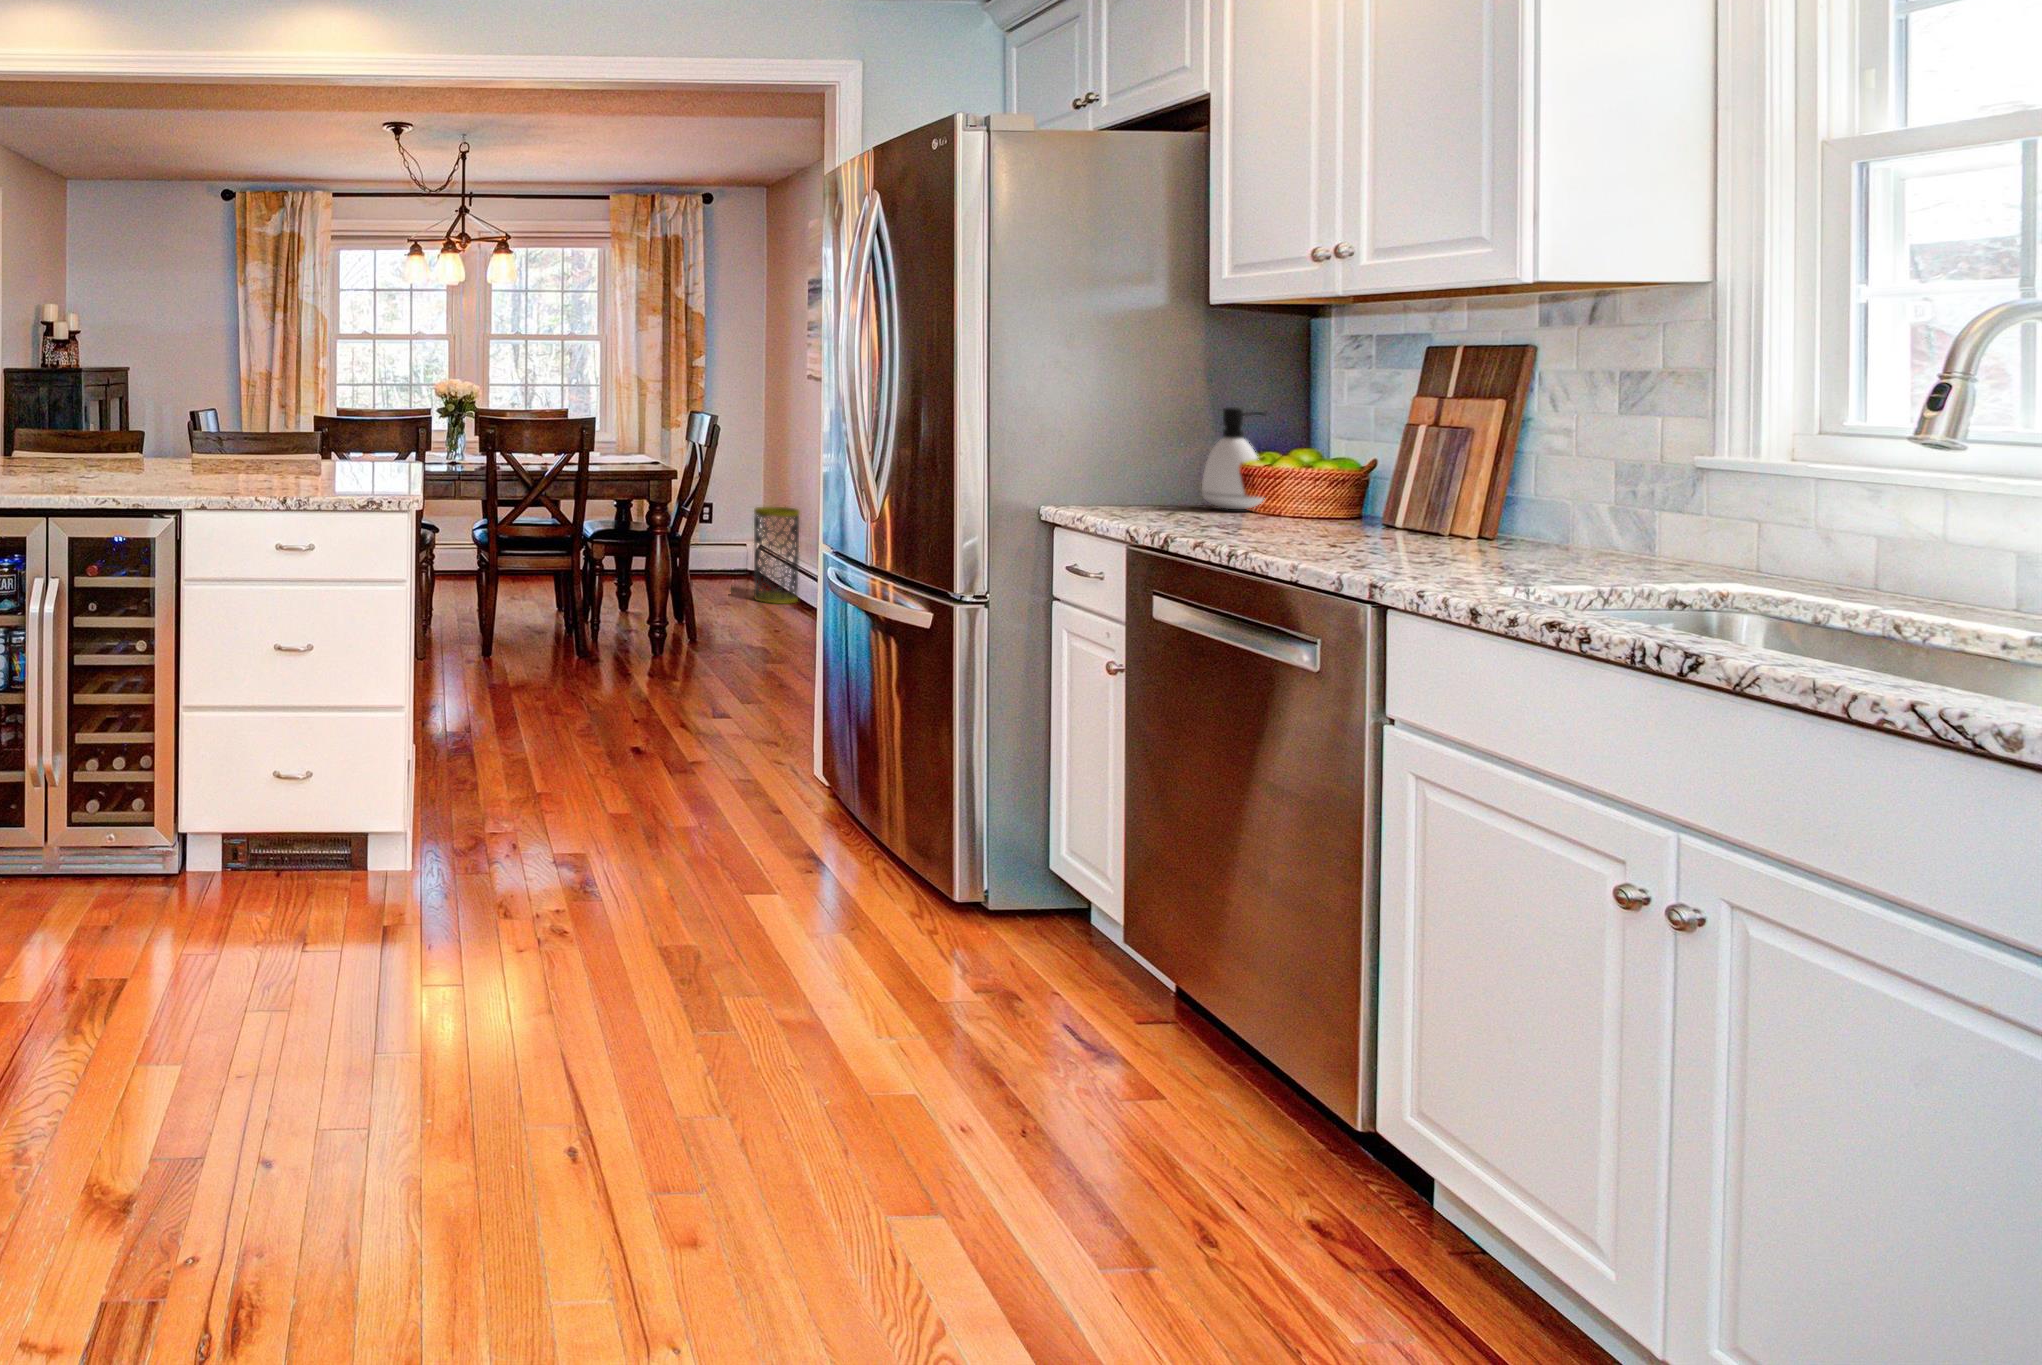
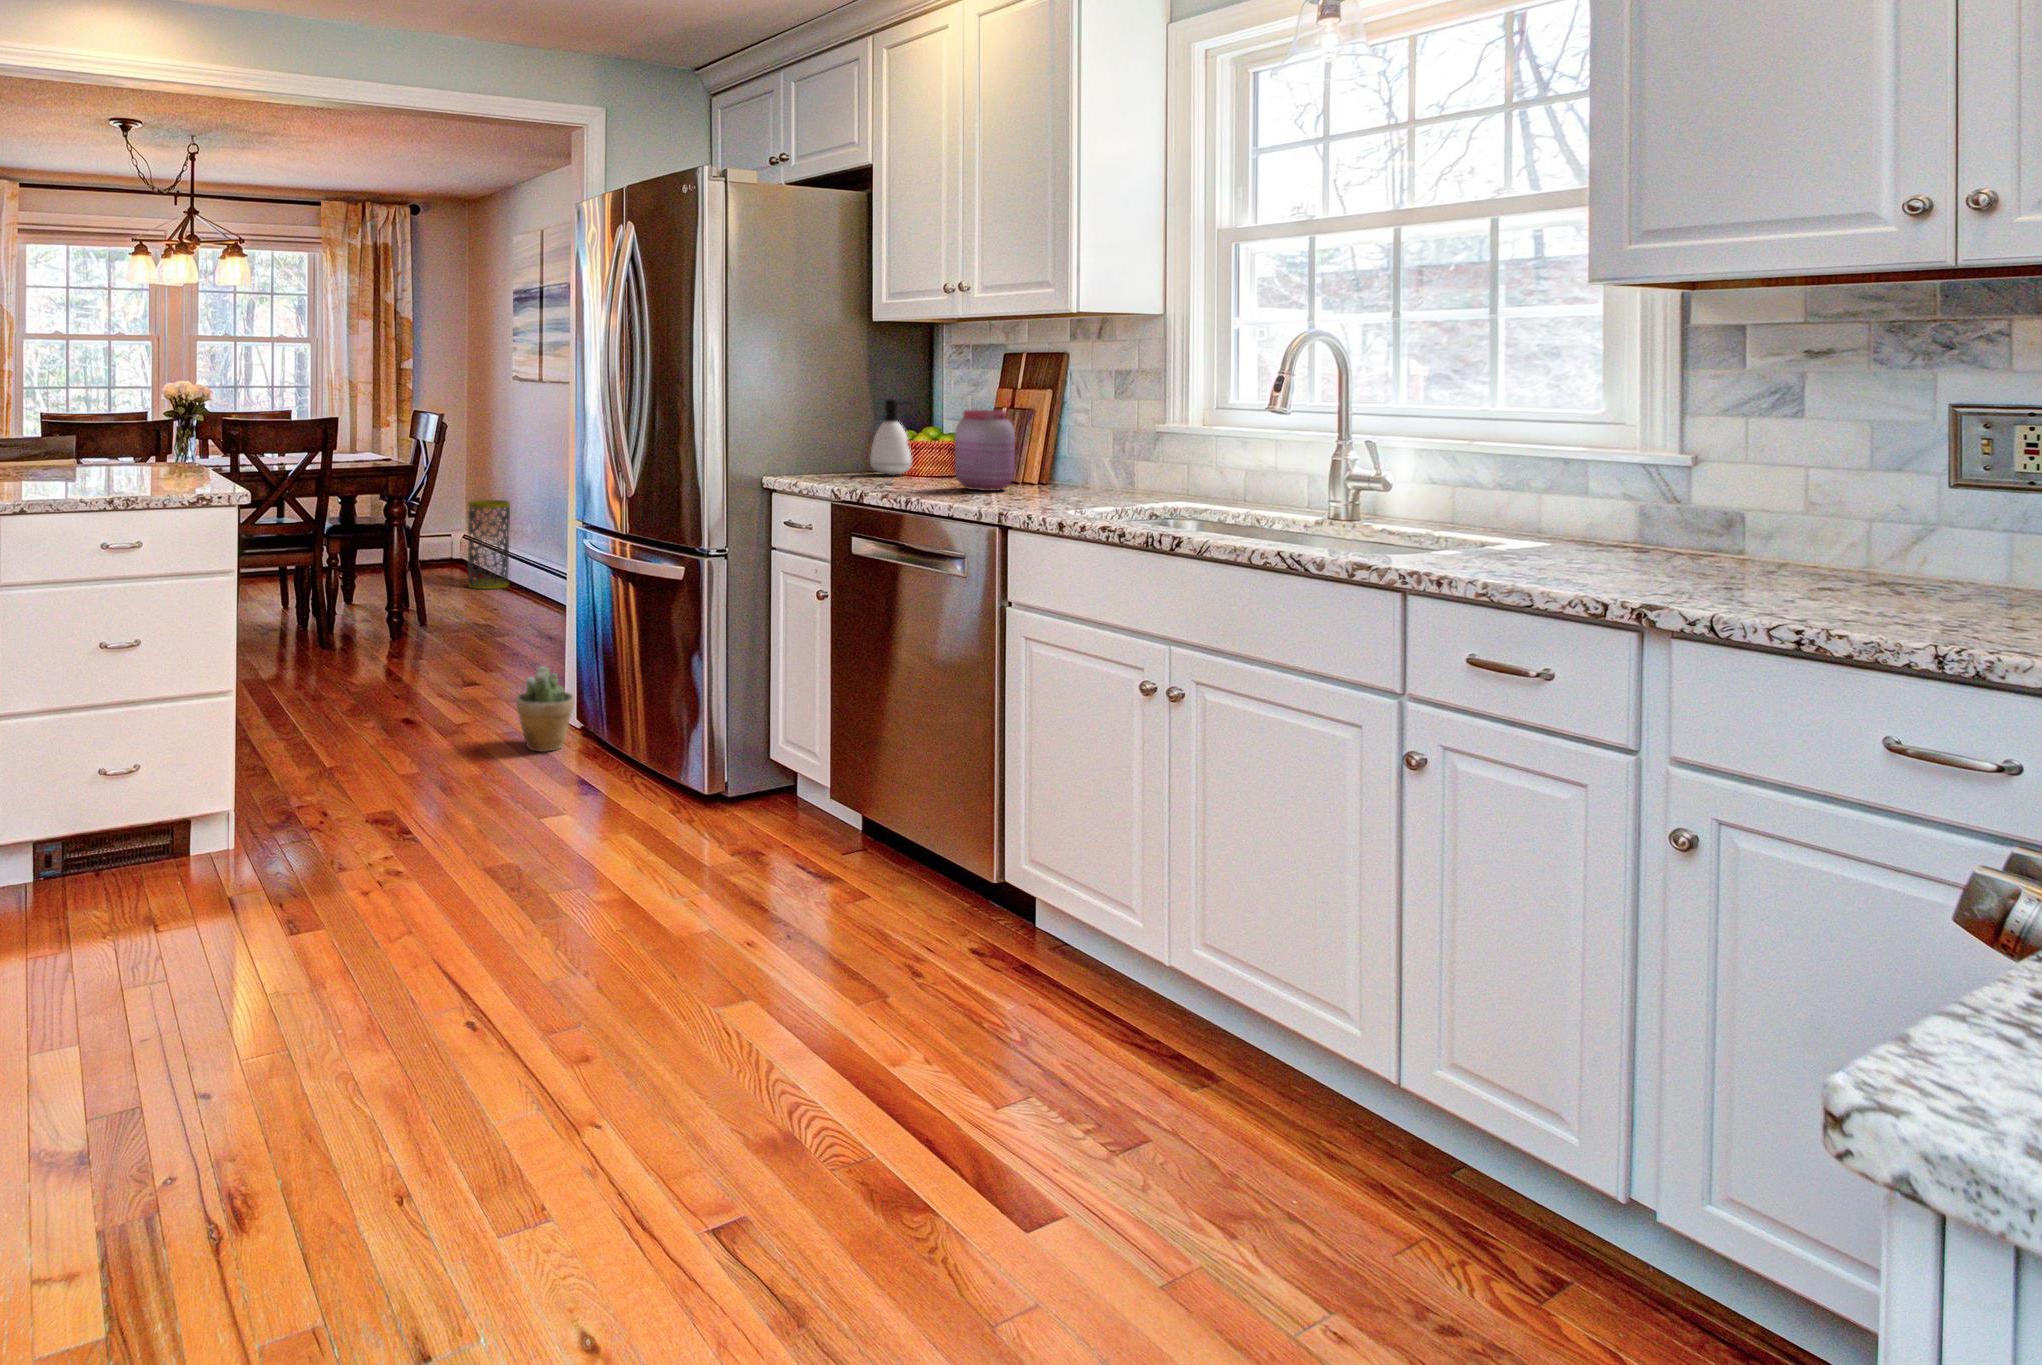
jar: none [1322,426,1423,543] -> present [955,410,1015,491]
potted plant: none [749,708,819,809] -> present [516,666,575,752]

